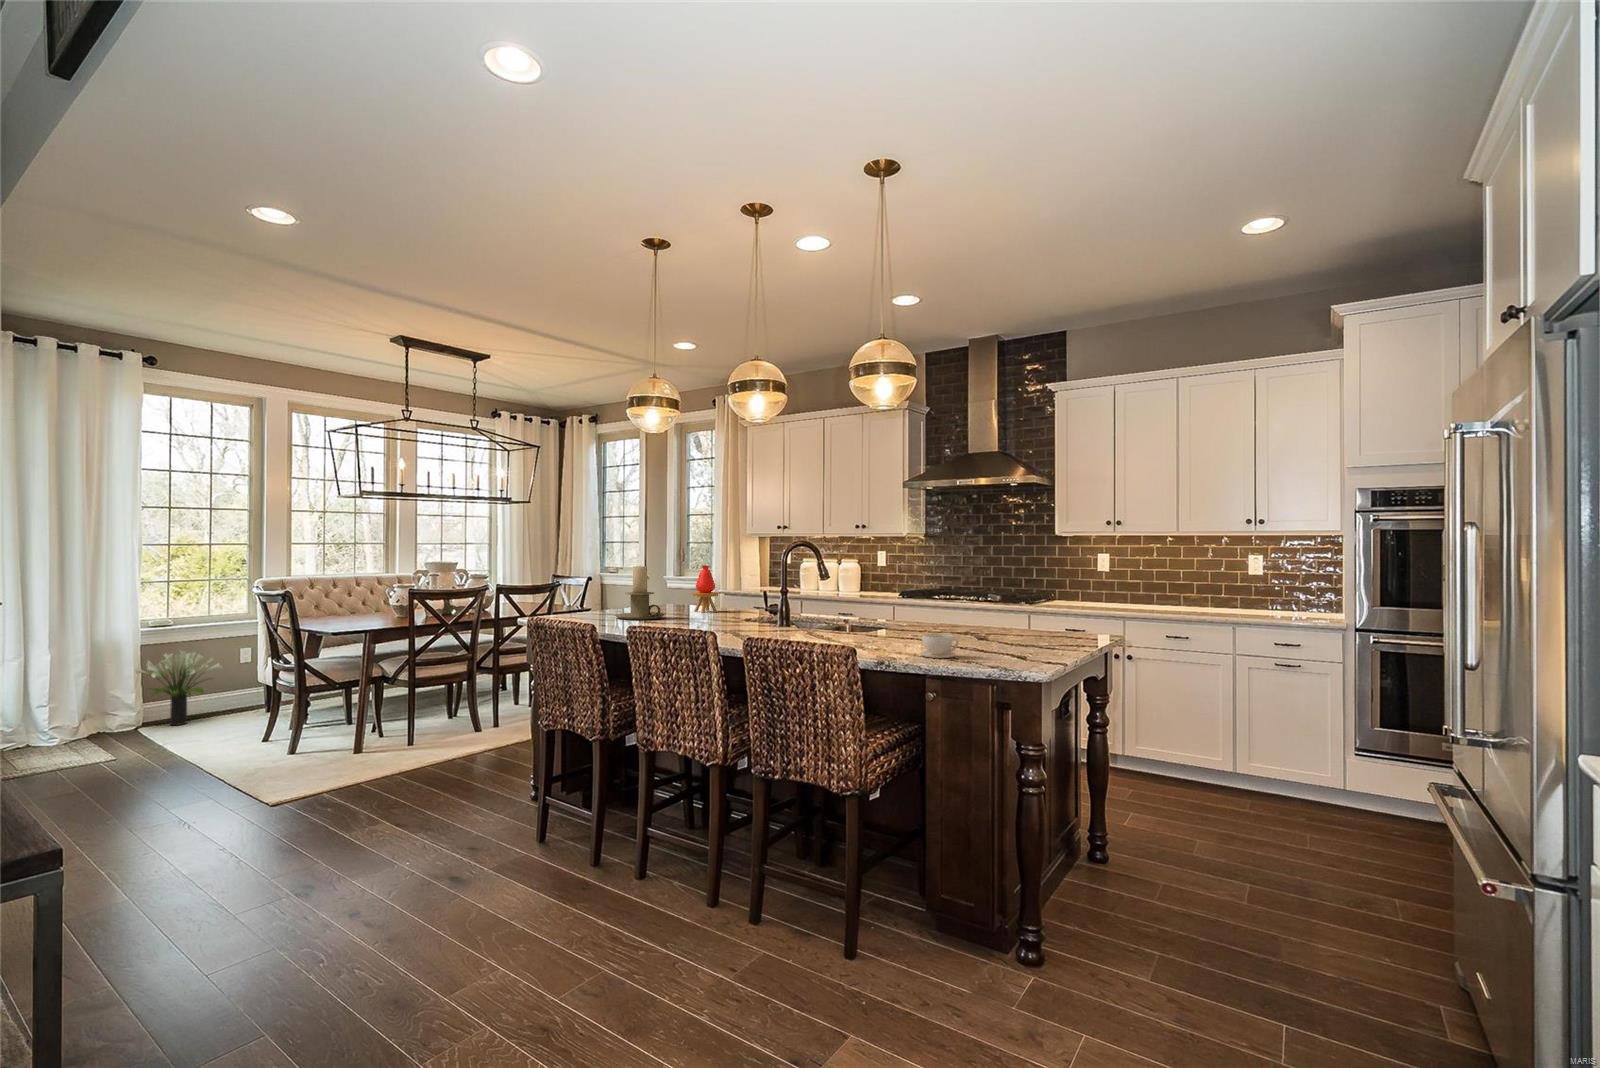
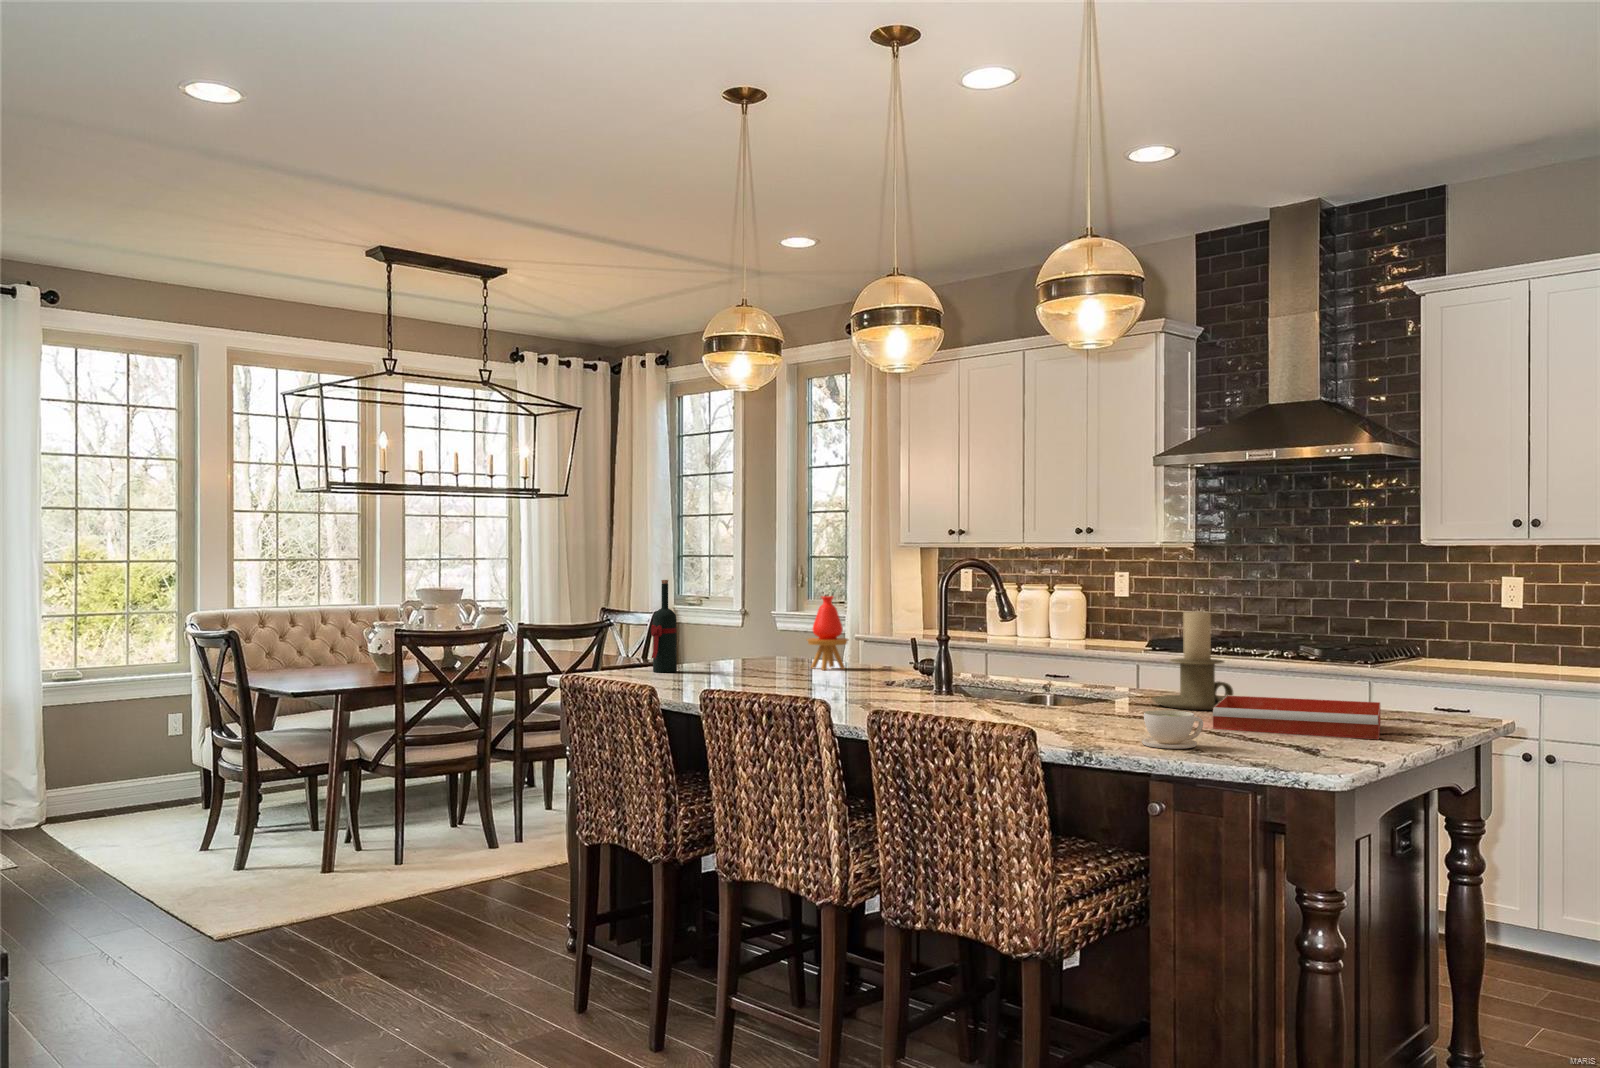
wine bottle: none [590,554,607,615] -> present [651,580,677,672]
candle holder: present [615,566,665,620] -> present [1152,612,1233,710]
tray: none [958,624,1058,650] -> present [1213,696,1381,739]
potted plant: present [136,651,221,726] -> none [34,715,144,822]

